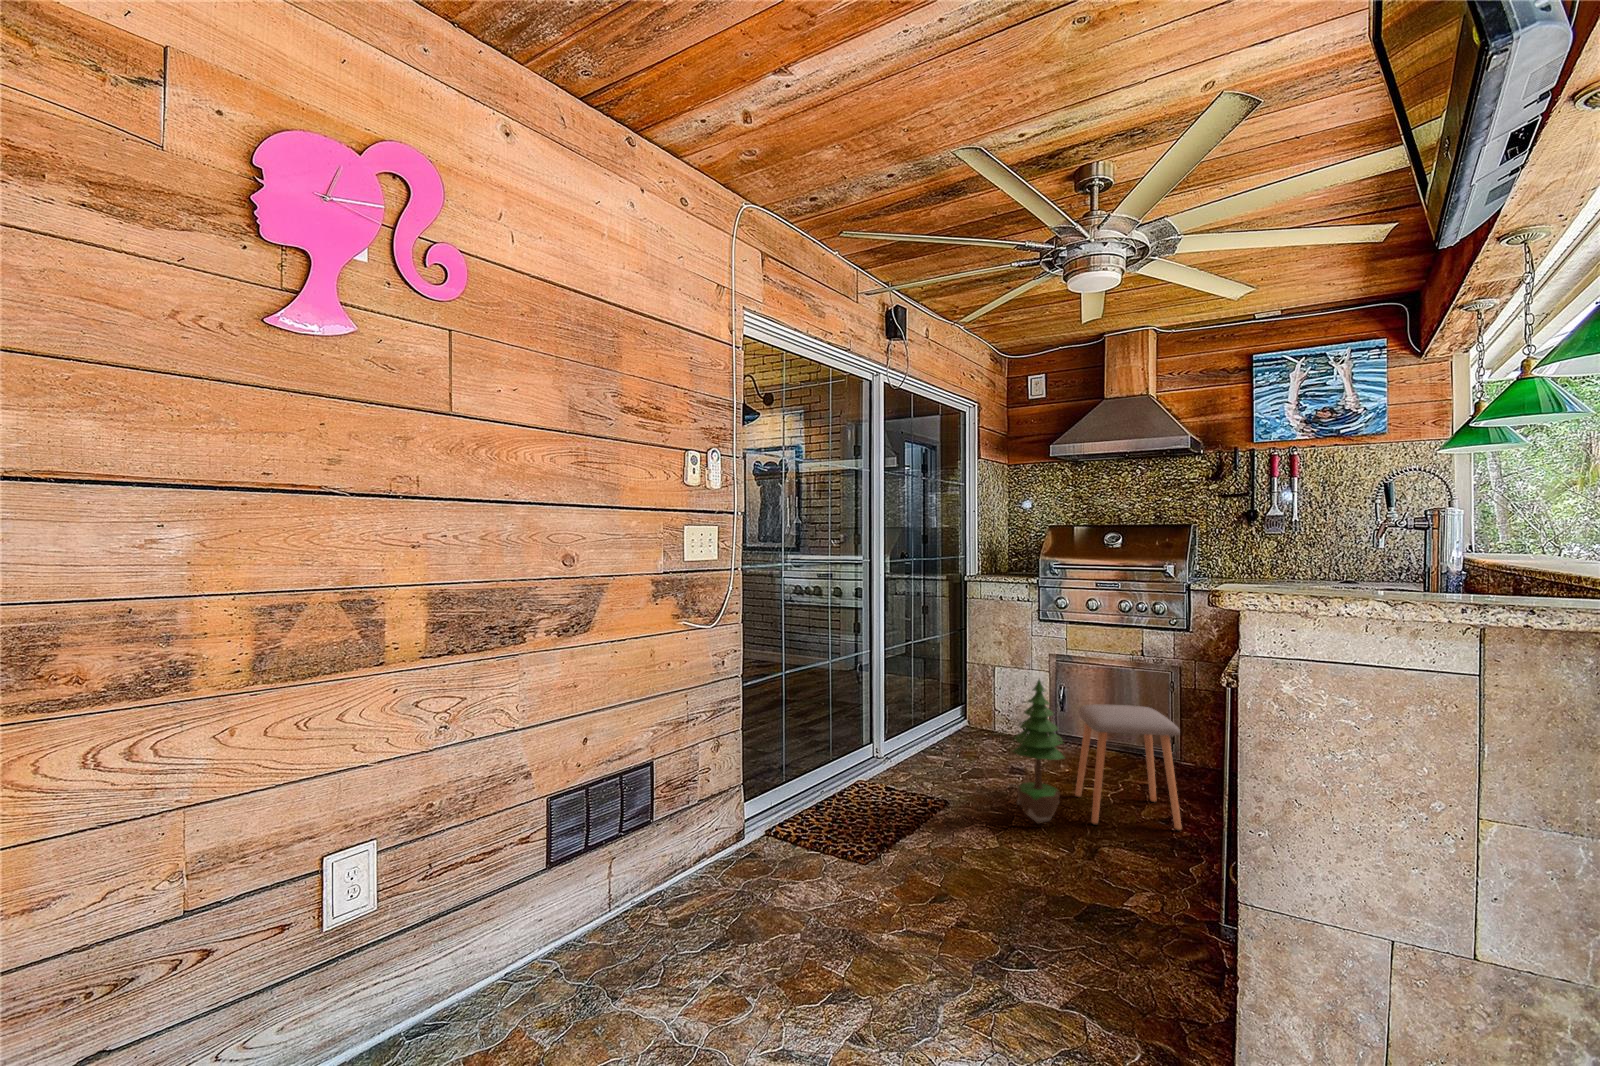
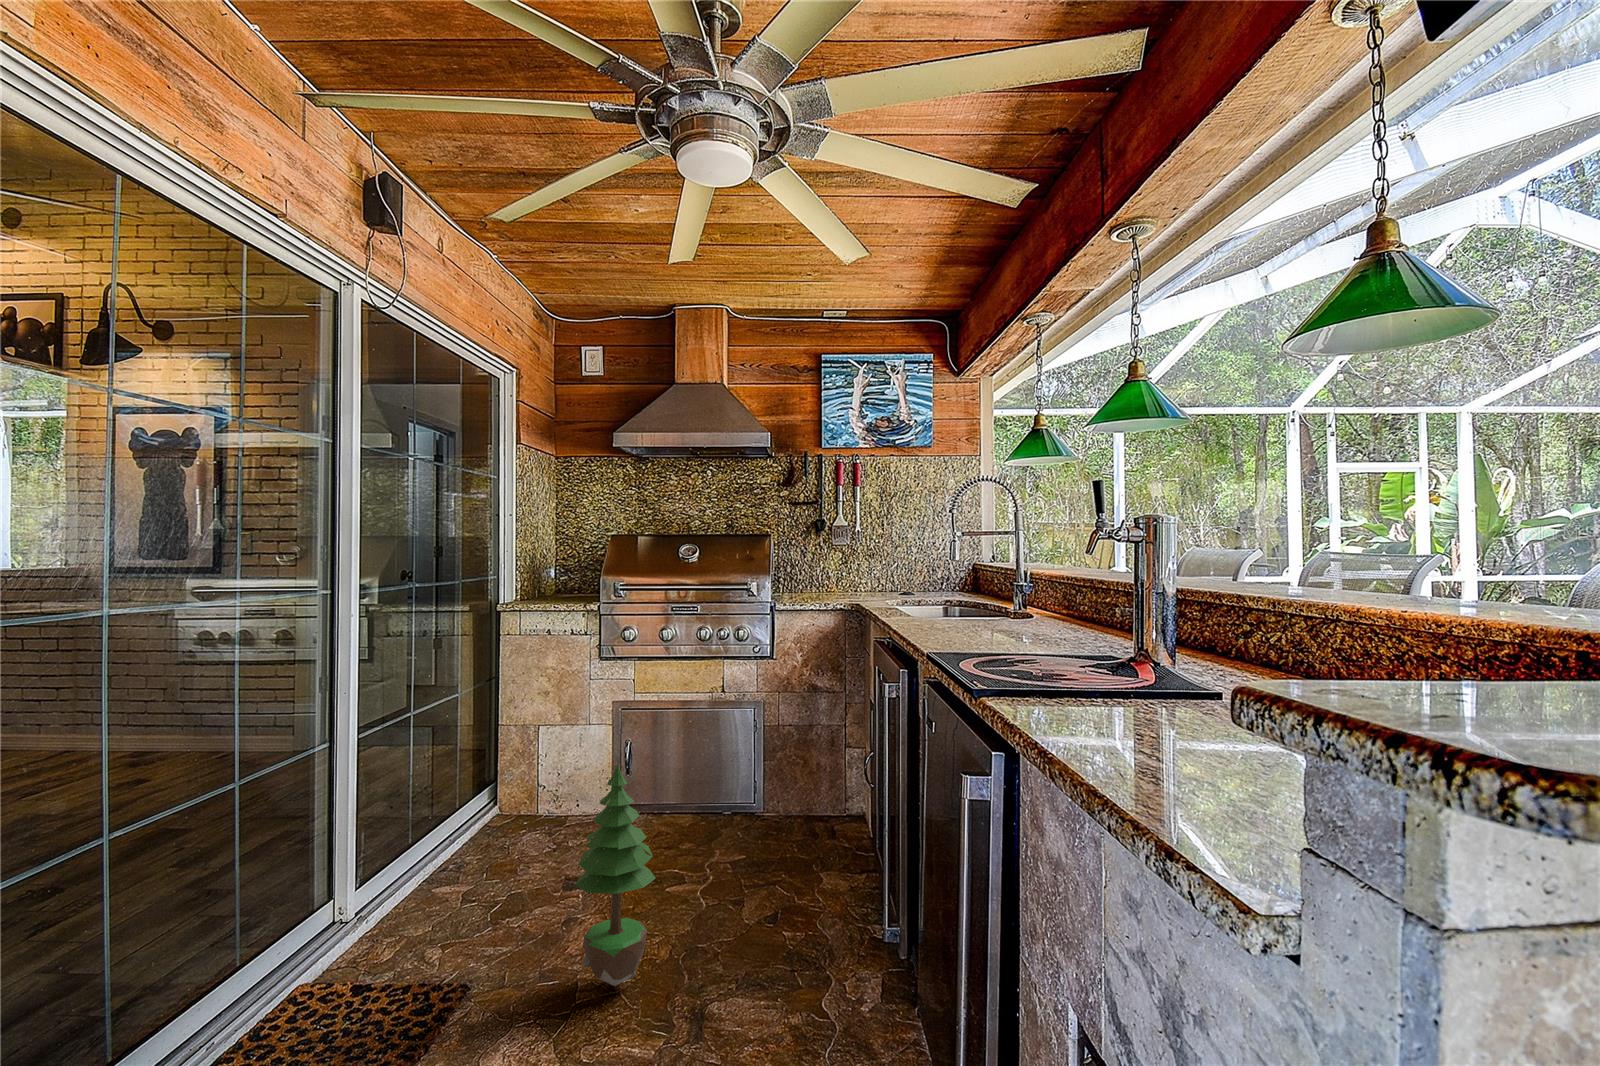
stool: present [1075,704,1181,831] -> none [659,770,795,960]

